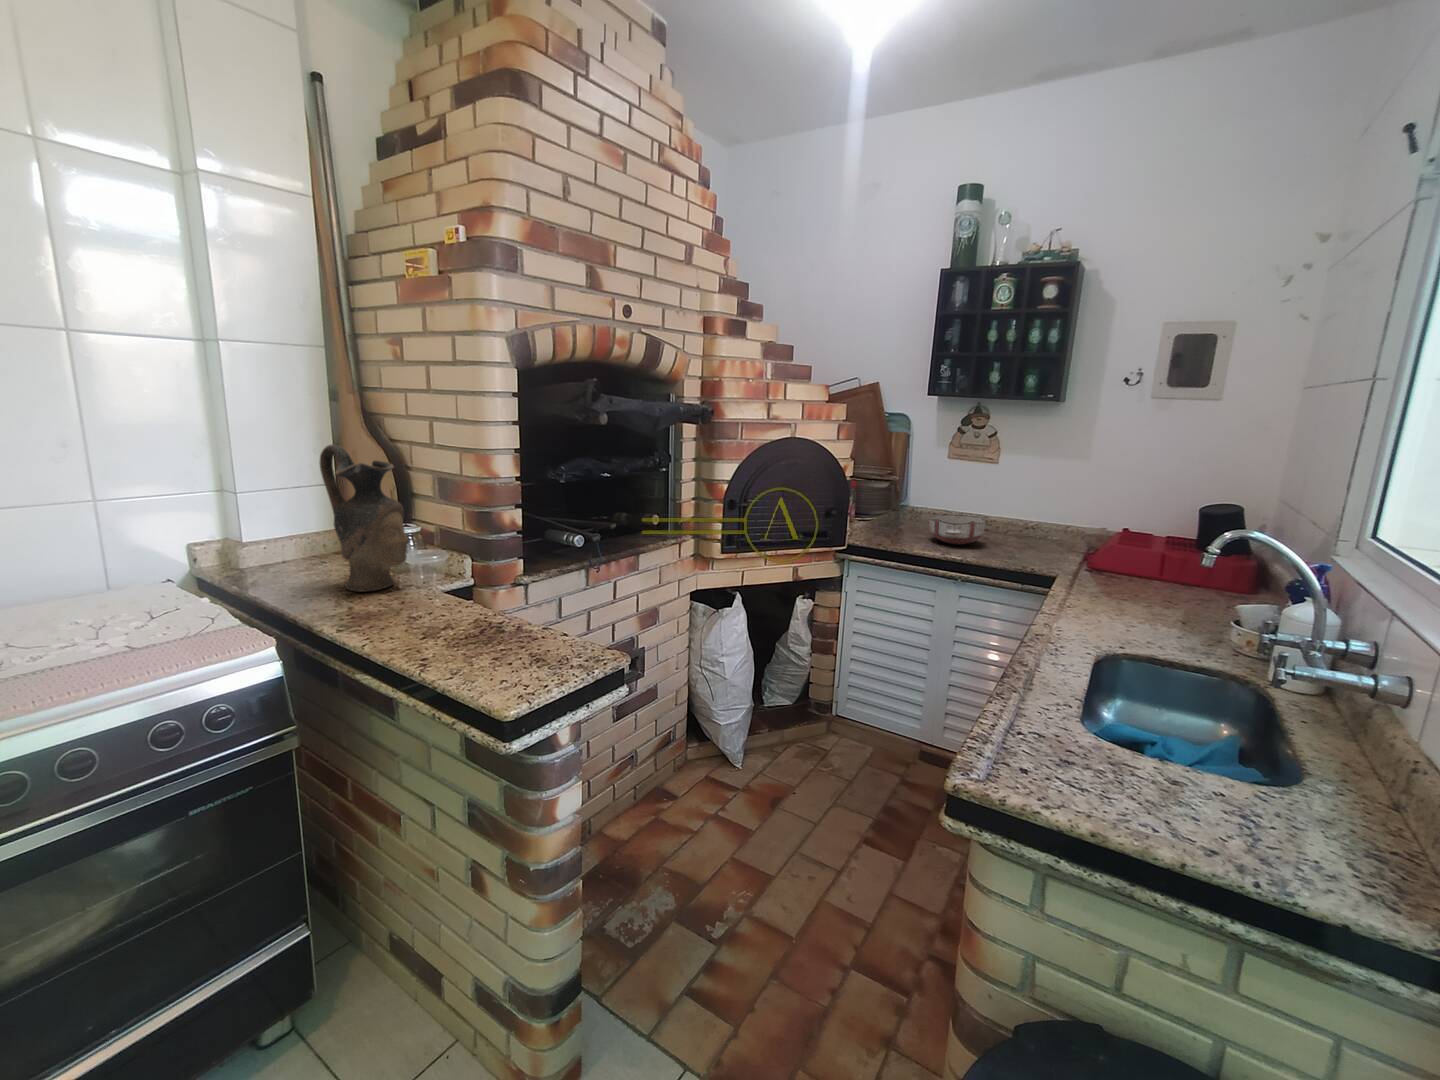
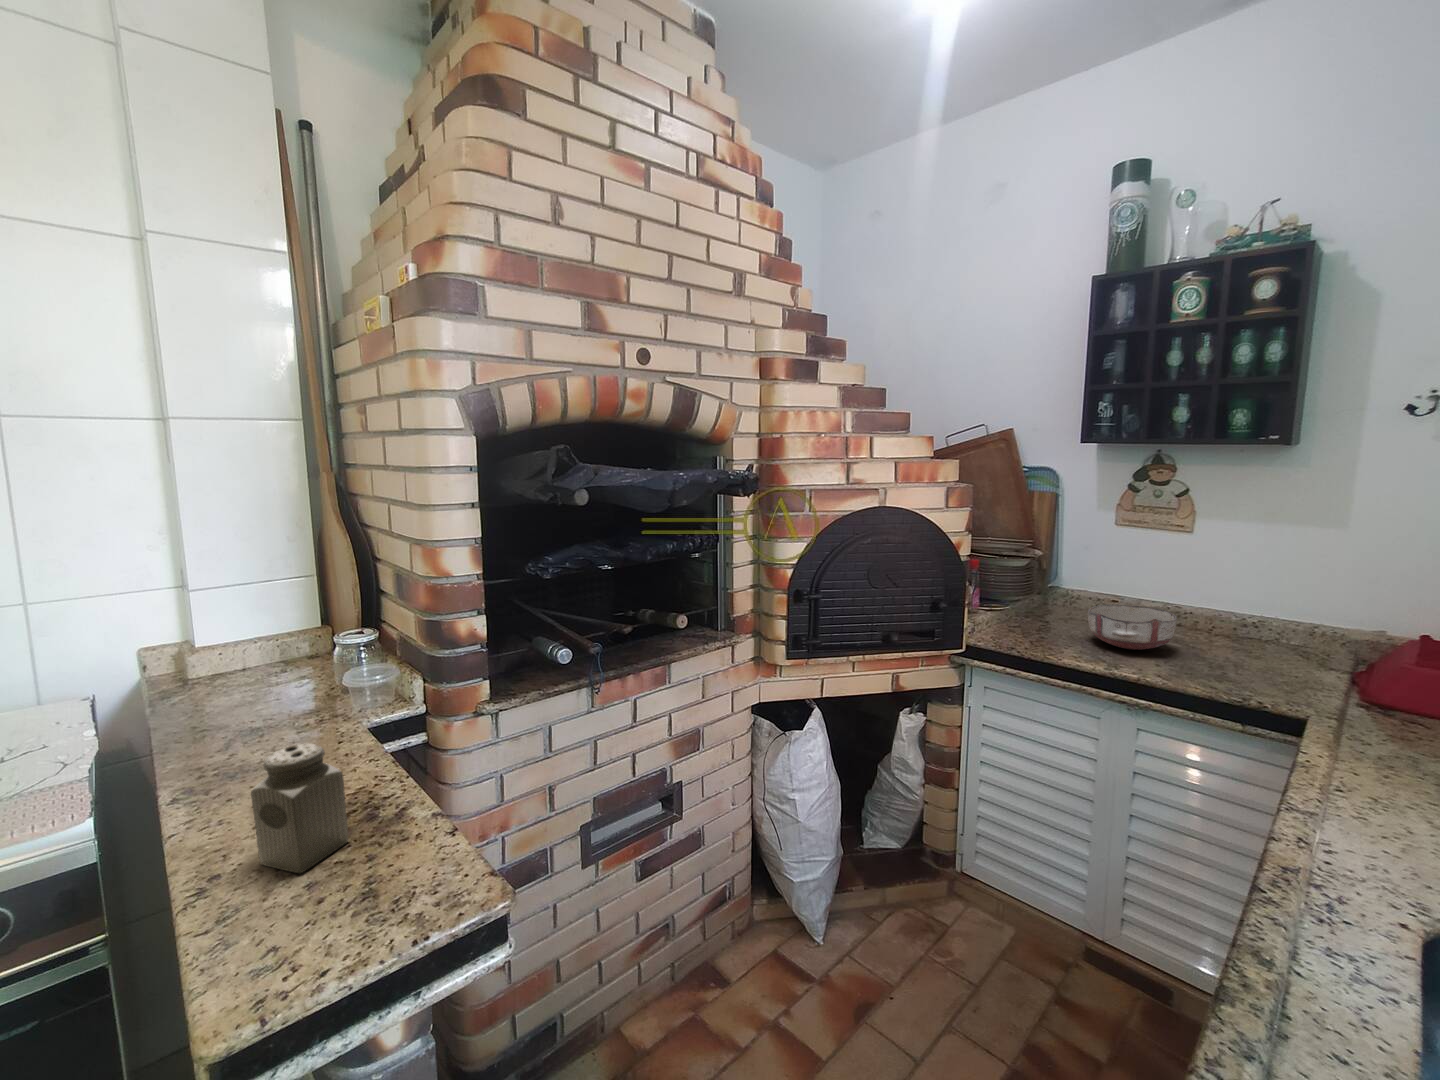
ceramic pitcher: present [320,445,409,592] -> none [232,539,332,727]
salt shaker: none [453,573,506,650] -> present [251,743,349,873]

